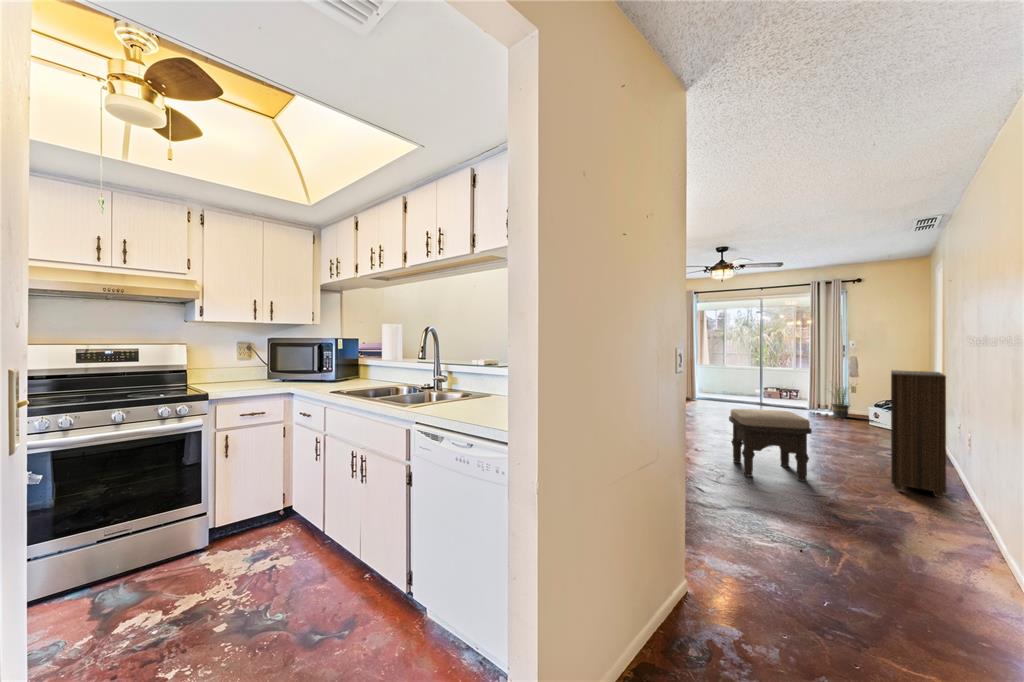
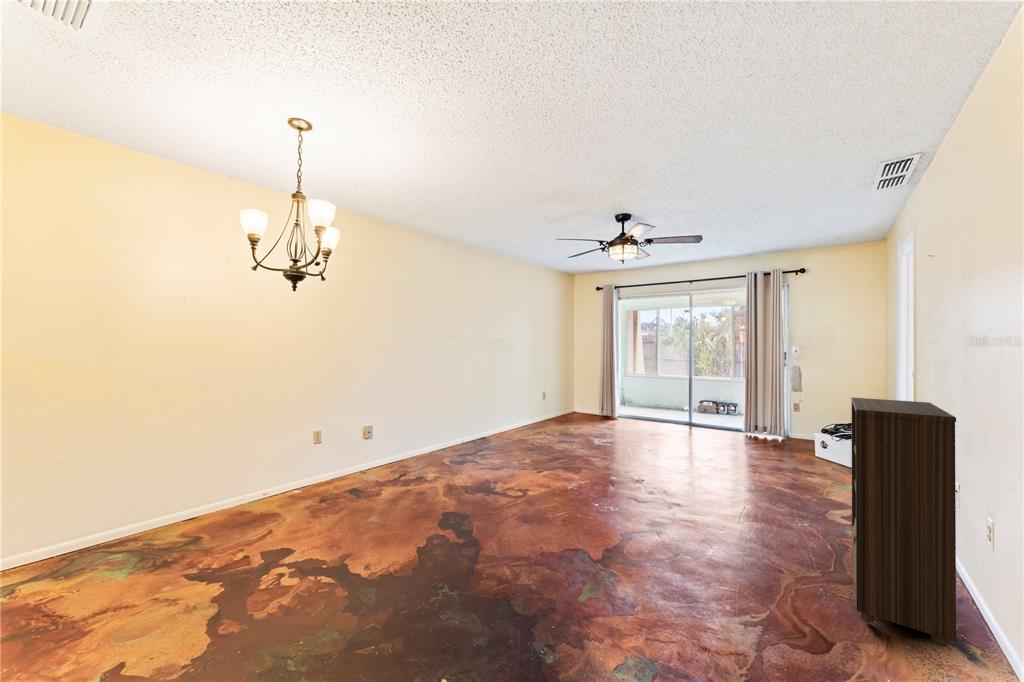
potted plant: present [832,388,849,418] -> none [762,396,799,445]
ottoman: present [729,409,812,481] -> none [605,457,724,599]

